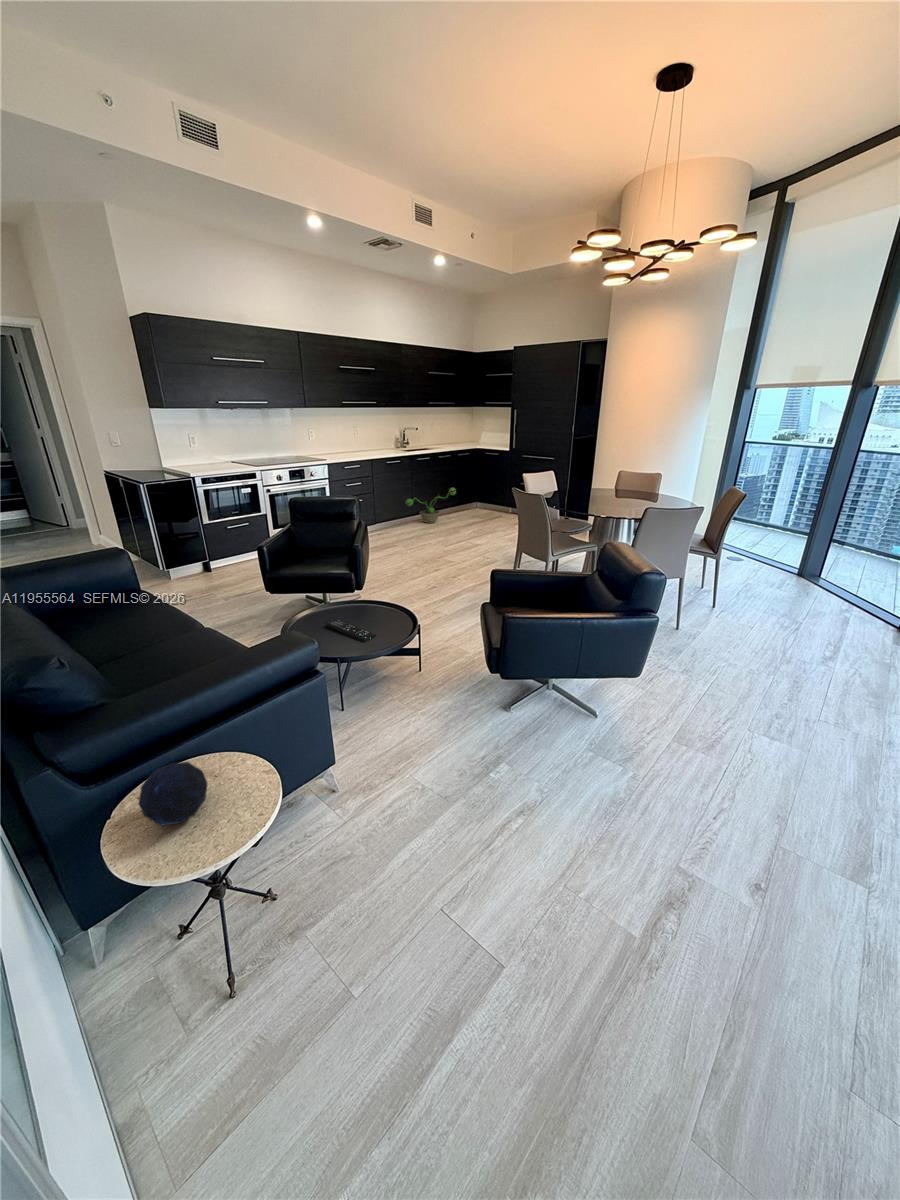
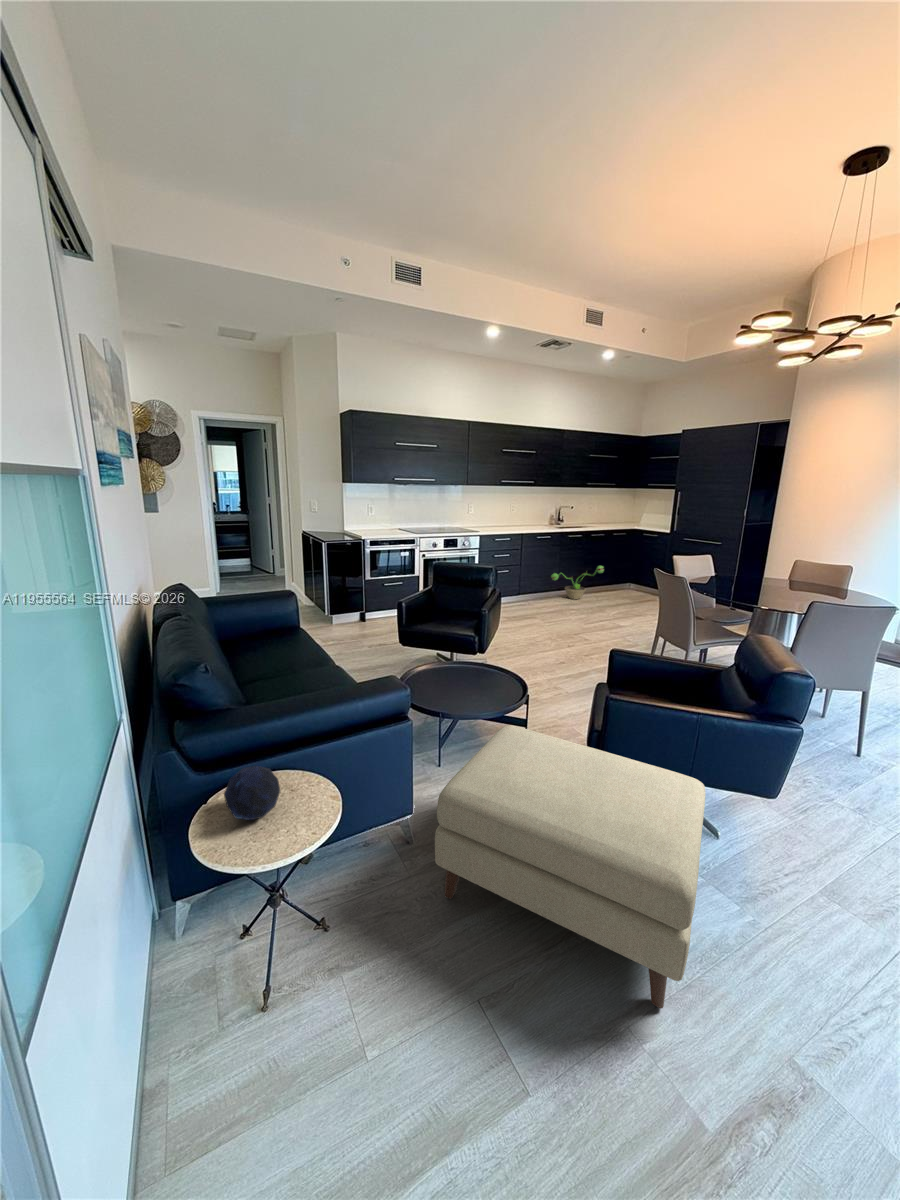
remote control: present [326,619,376,642] -> none [438,676,480,702]
ottoman: none [370,658,610,862] -> present [435,725,706,1009]

